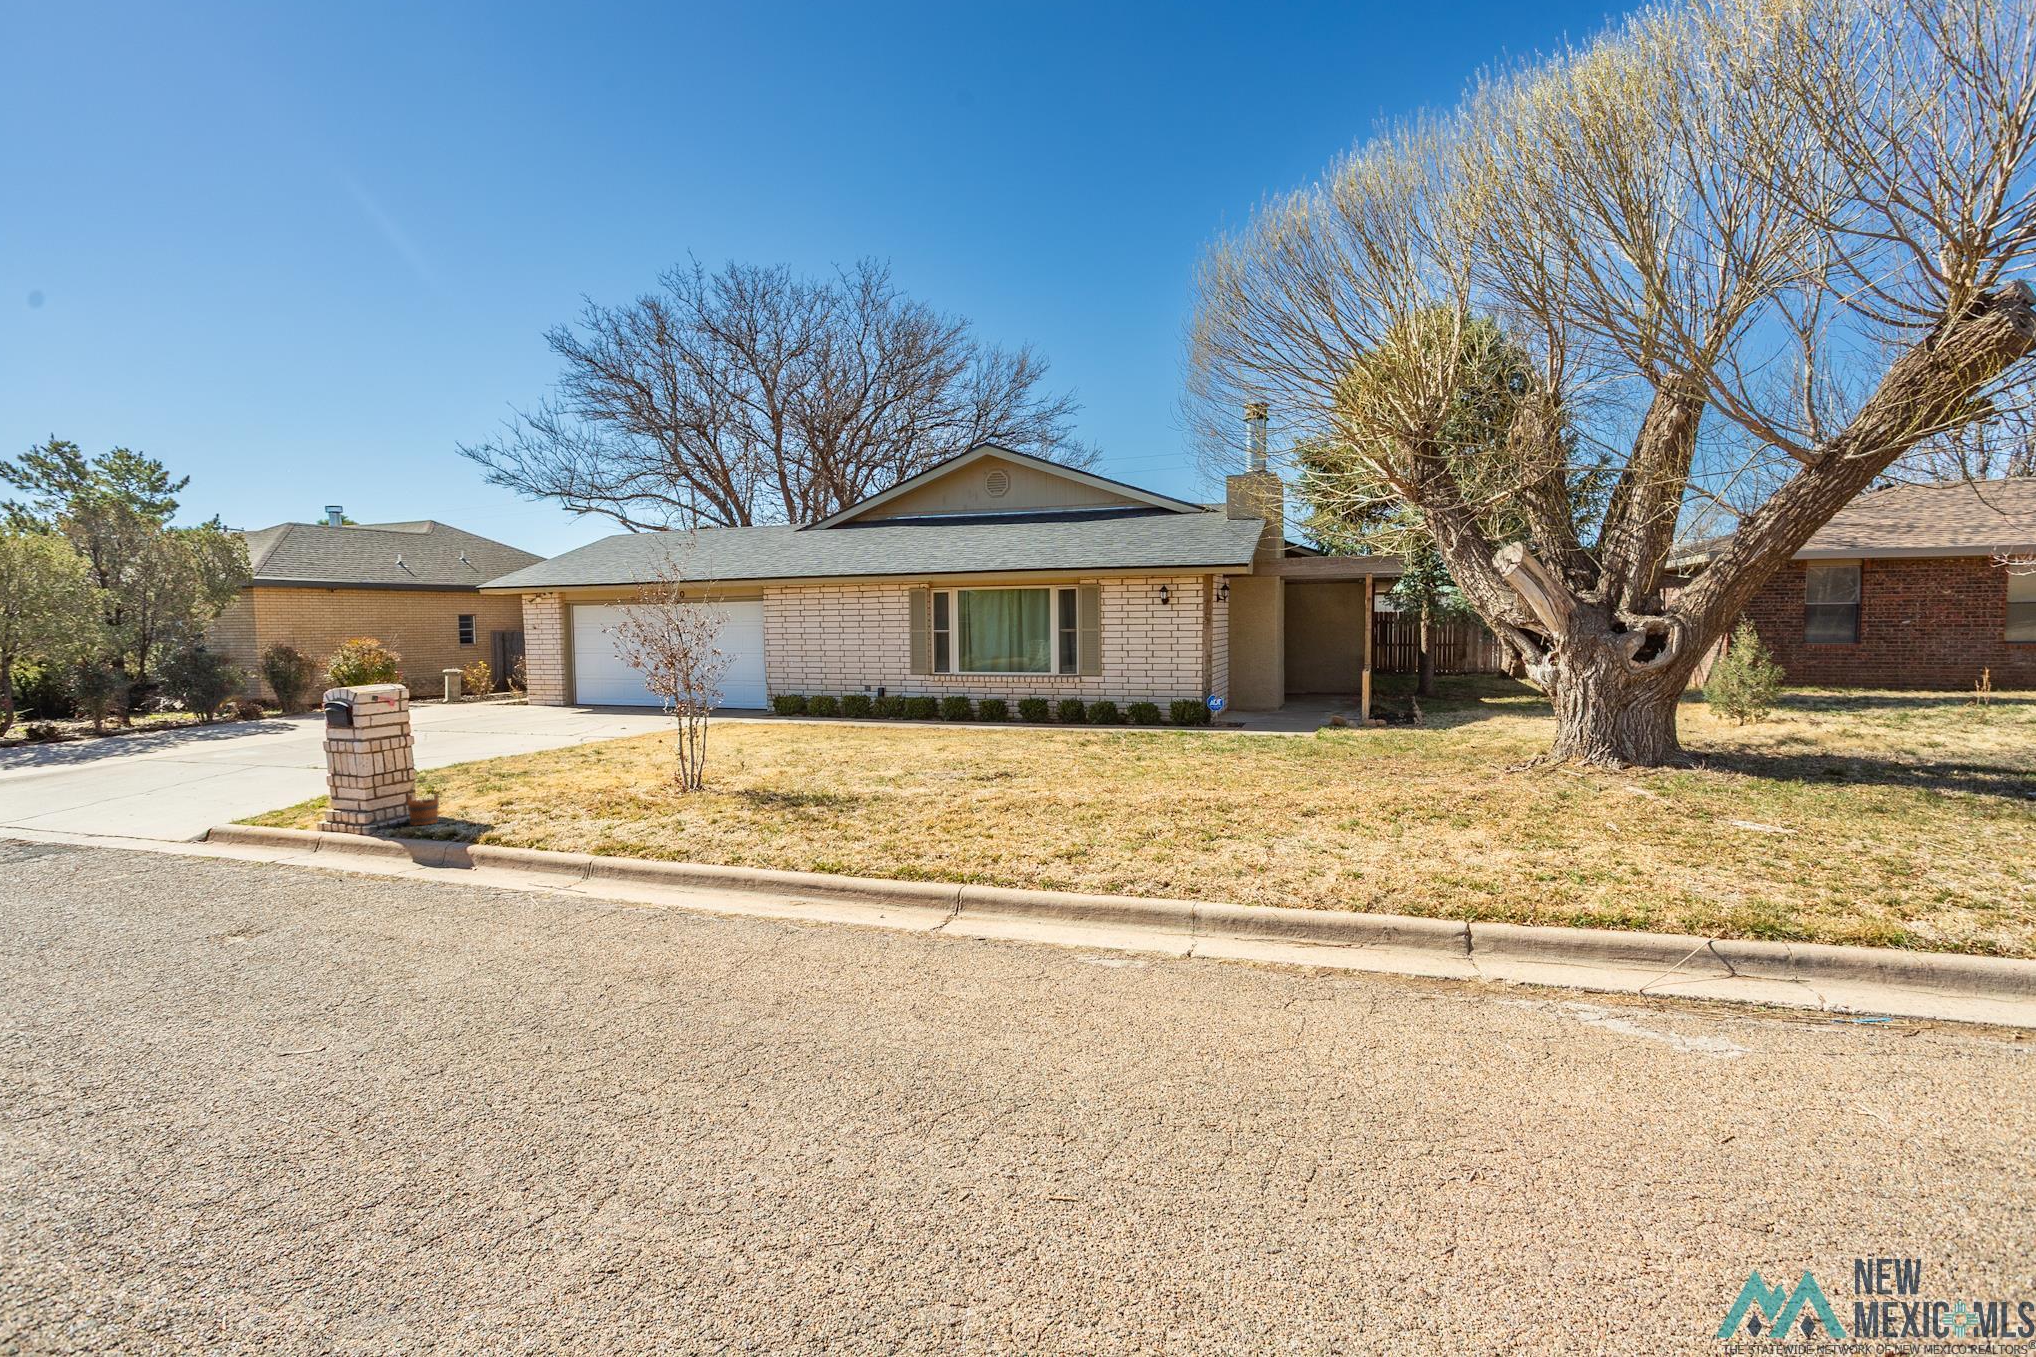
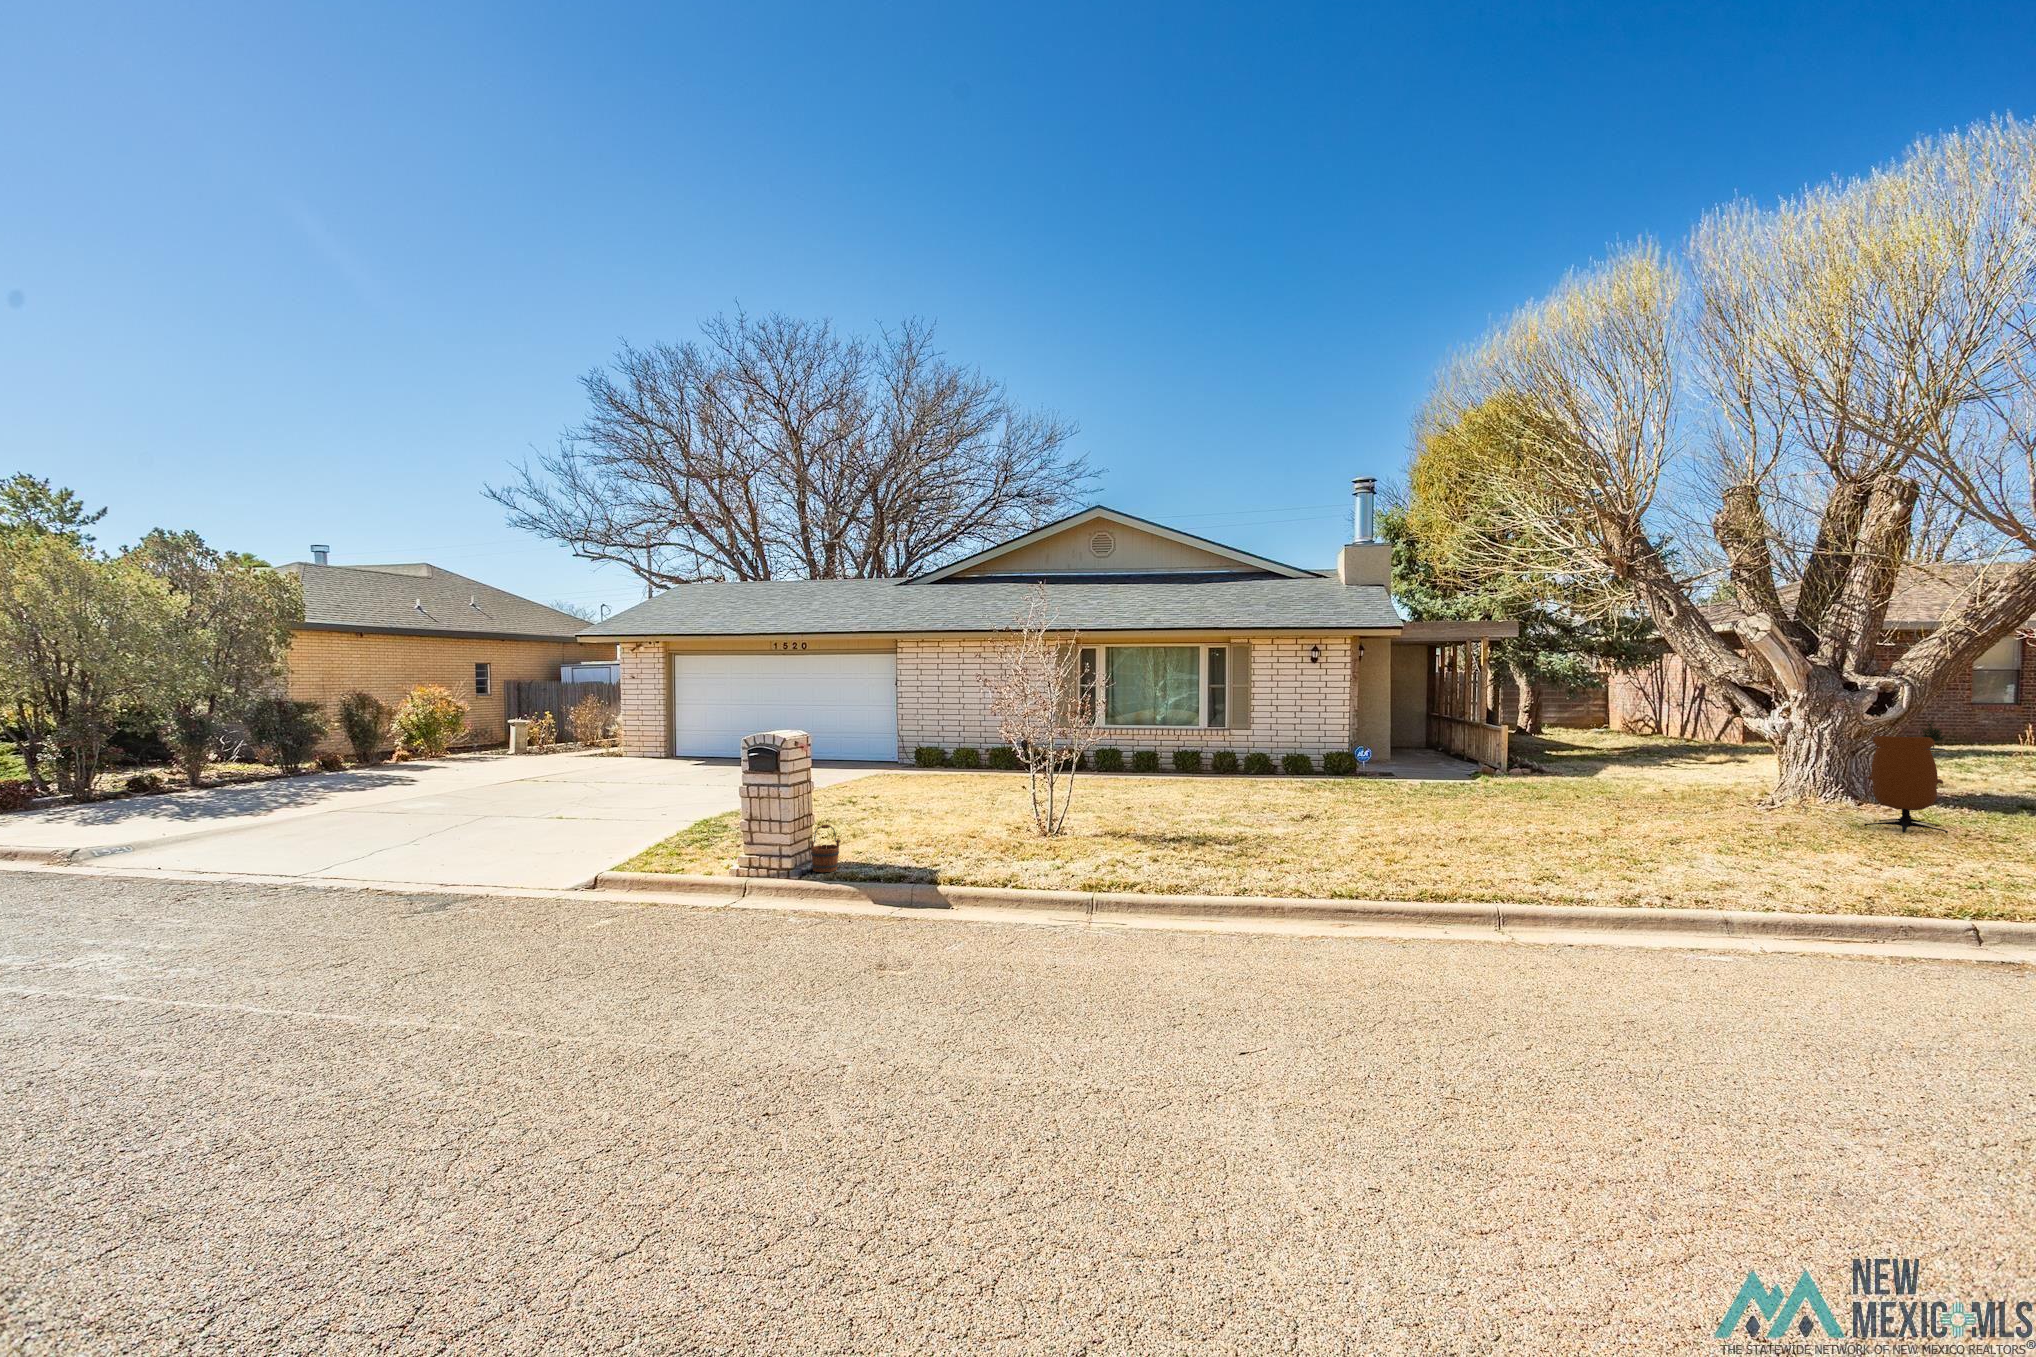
potted tree: none [1927,656,1957,692] -> present [1922,722,1945,750]
lounge chair: none [1609,684,1700,793] -> present [1864,736,1948,833]

